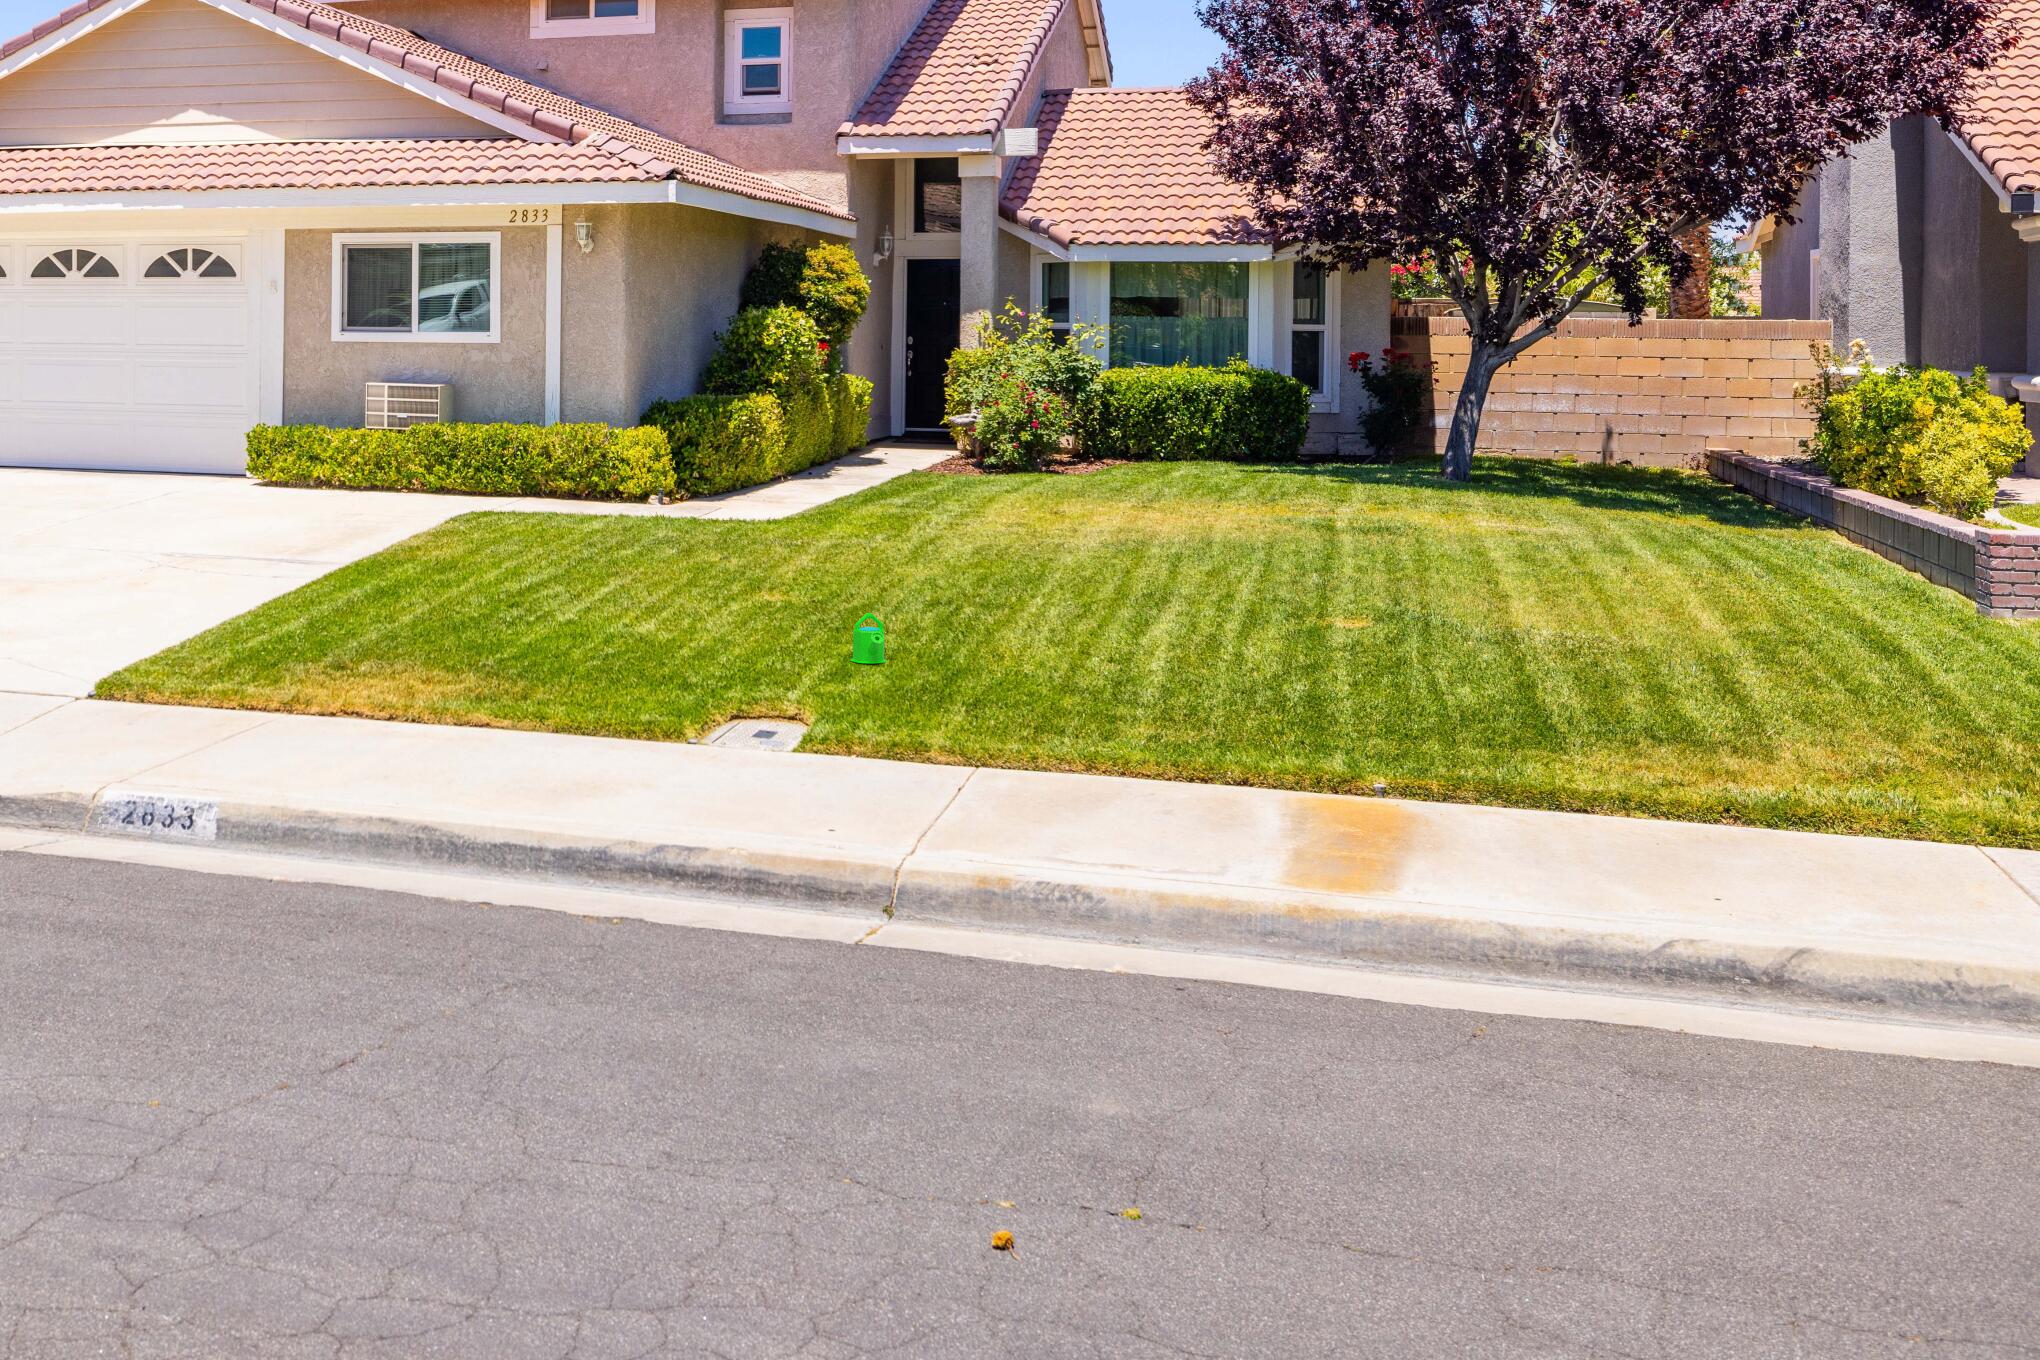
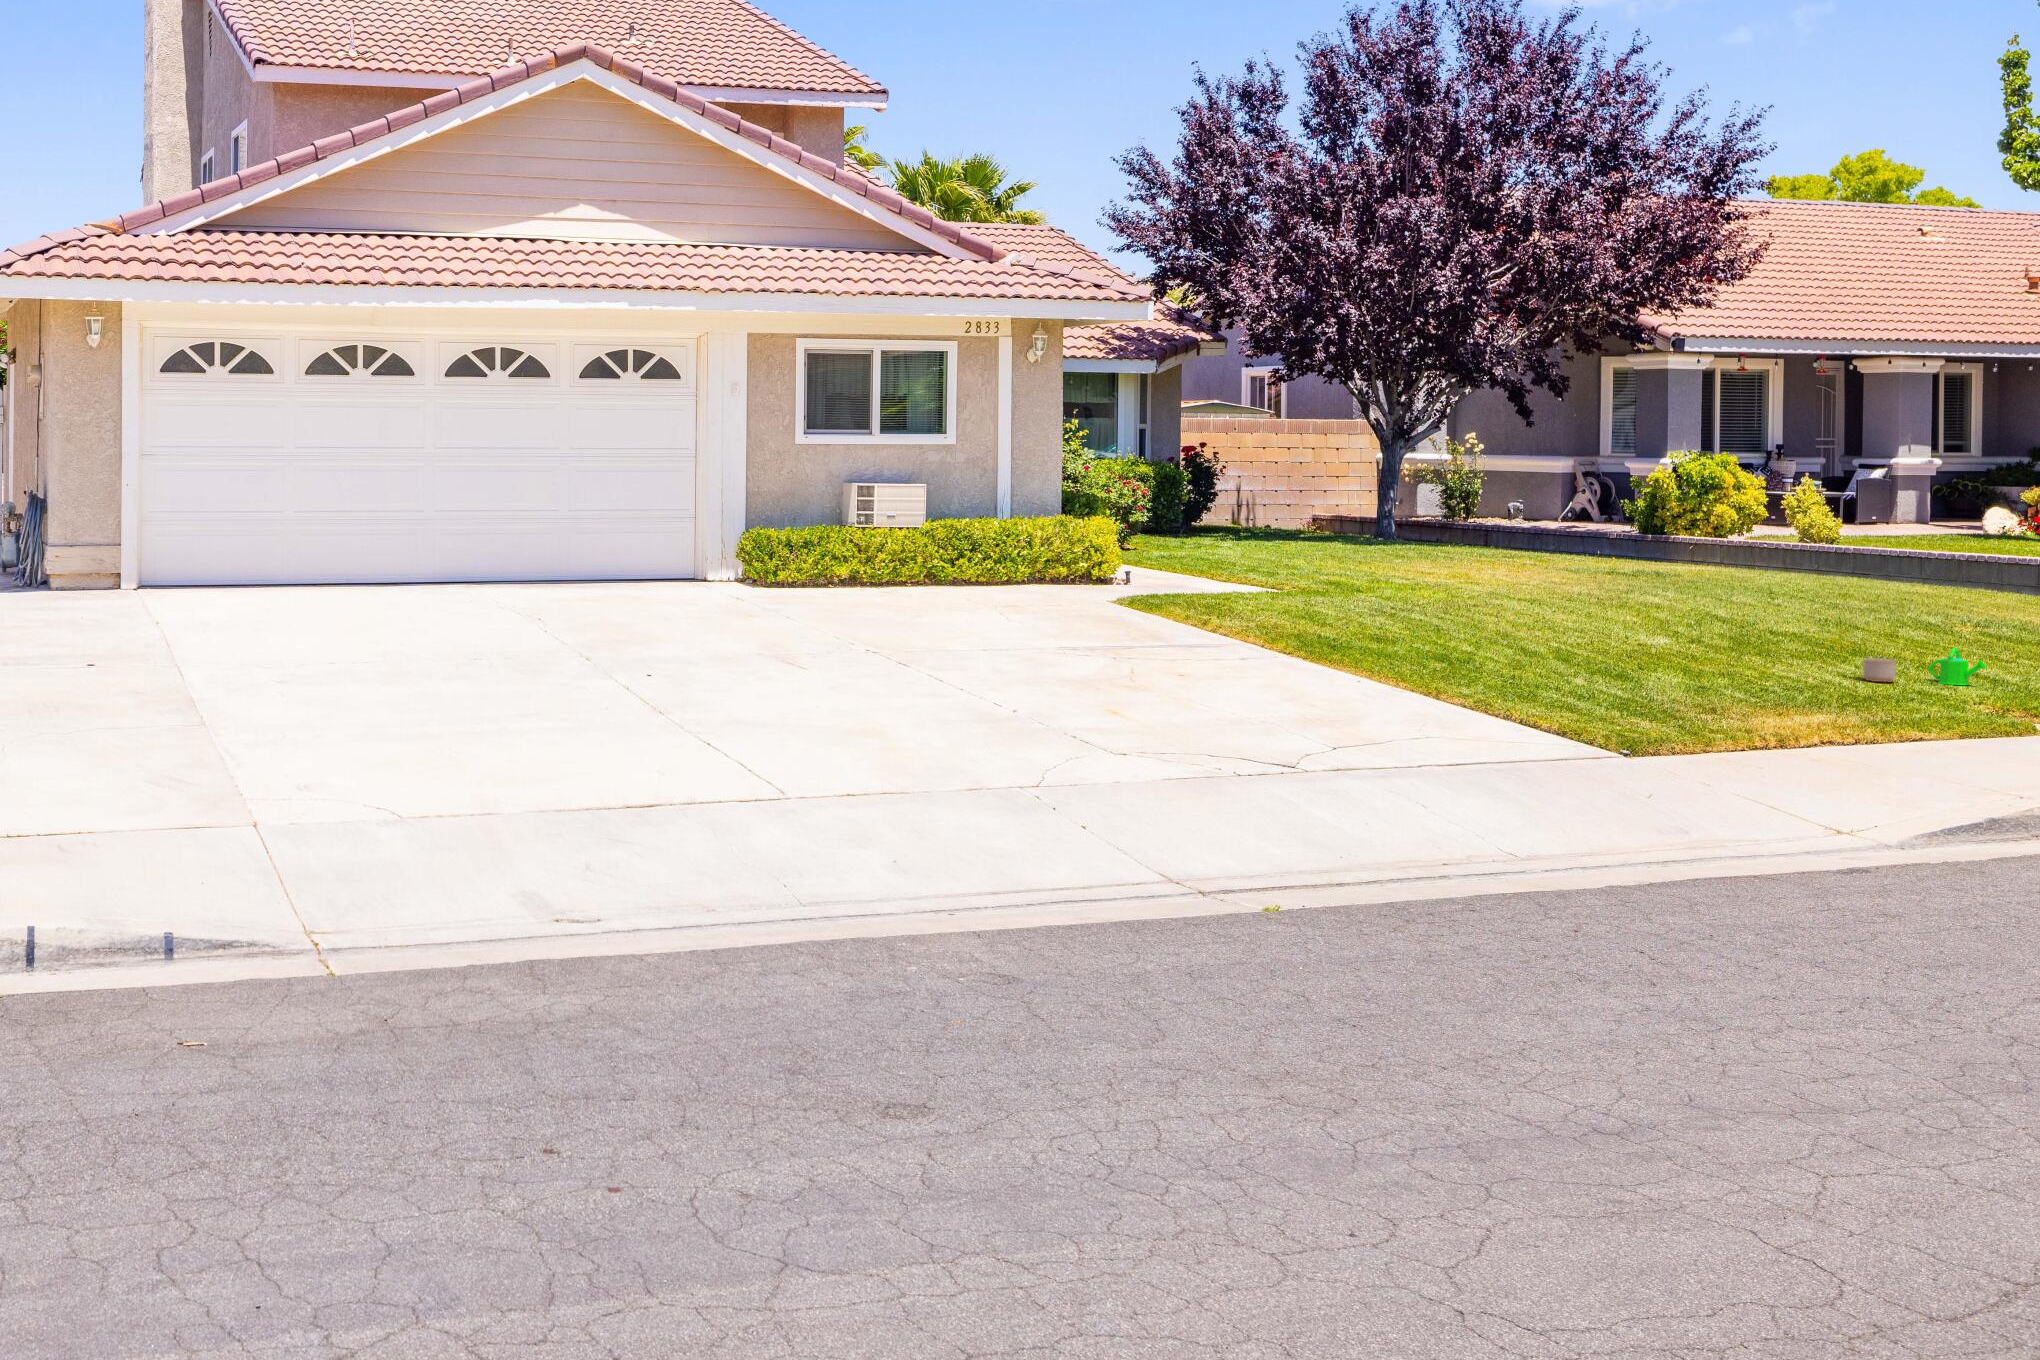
planter: none [761,620,797,653] -> present [1862,658,1896,682]

